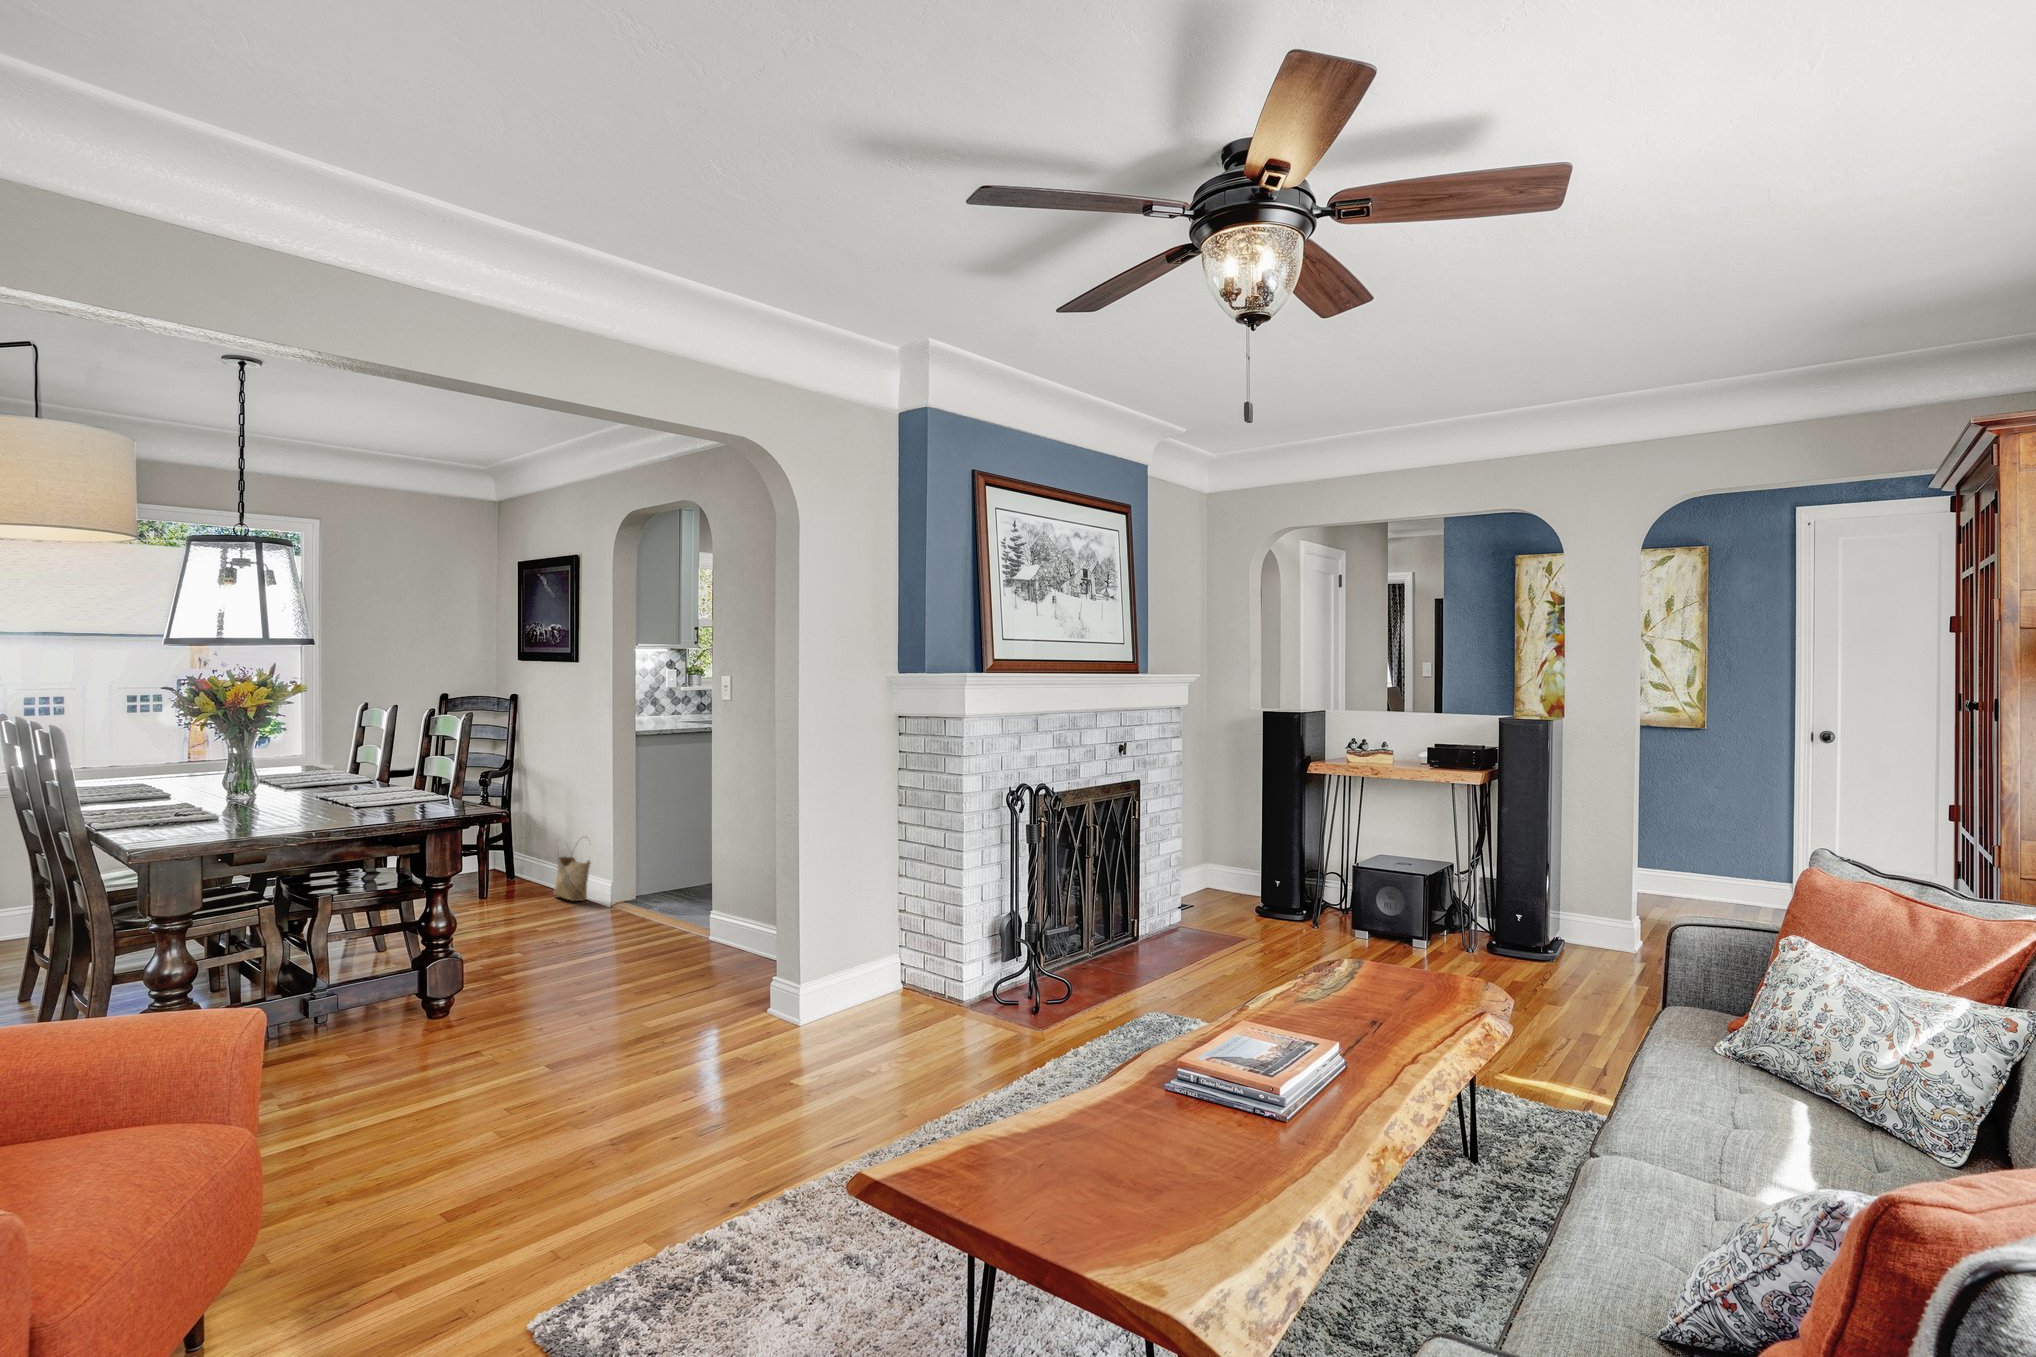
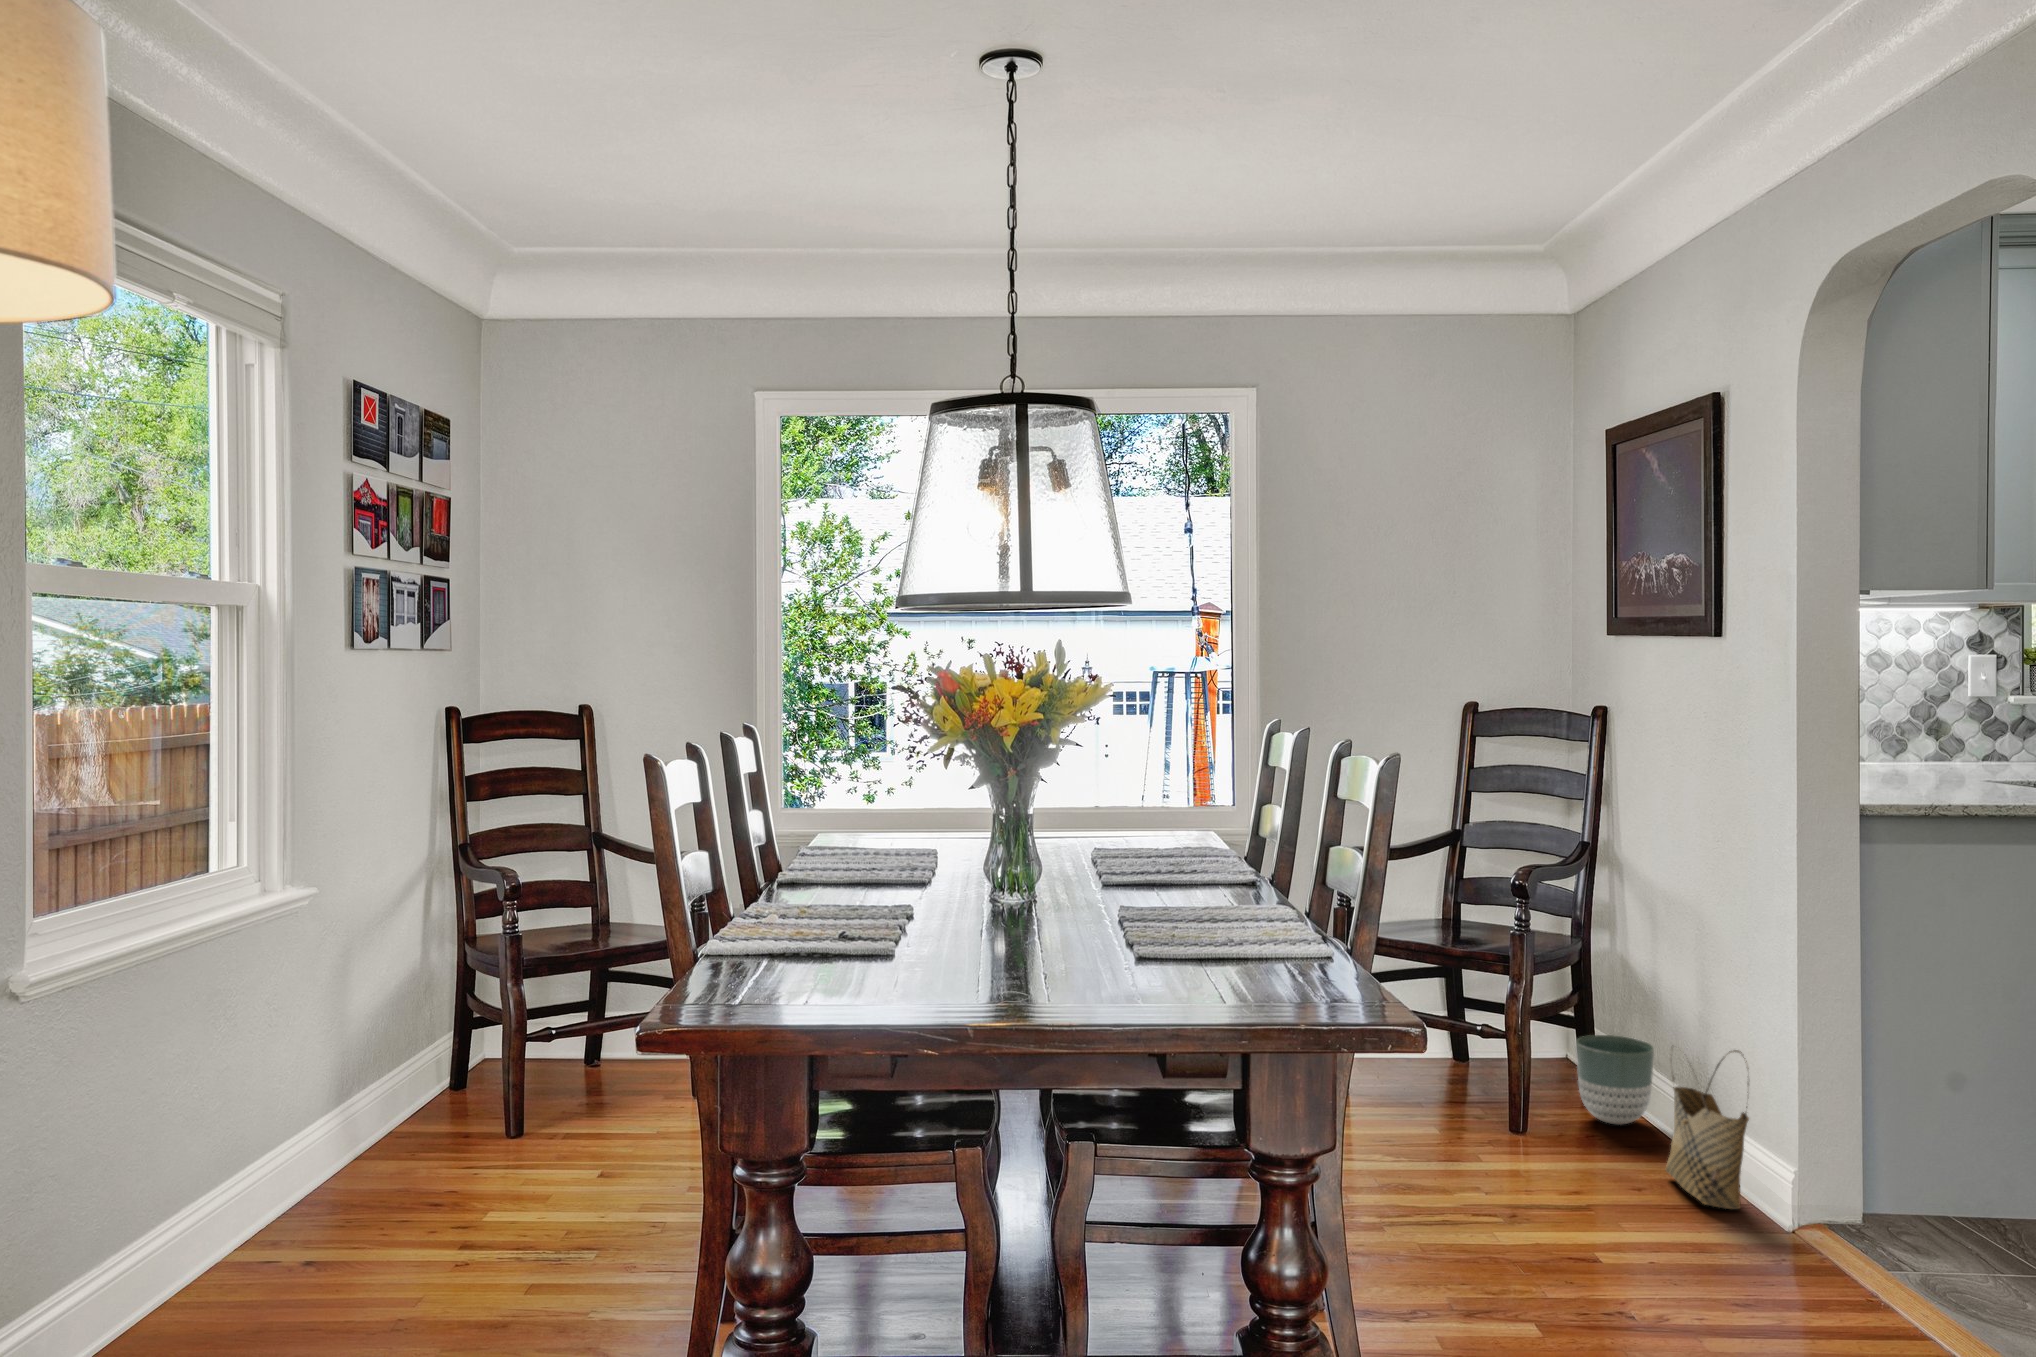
planter: none [505,845,542,884] -> present [1576,1035,1654,1124]

